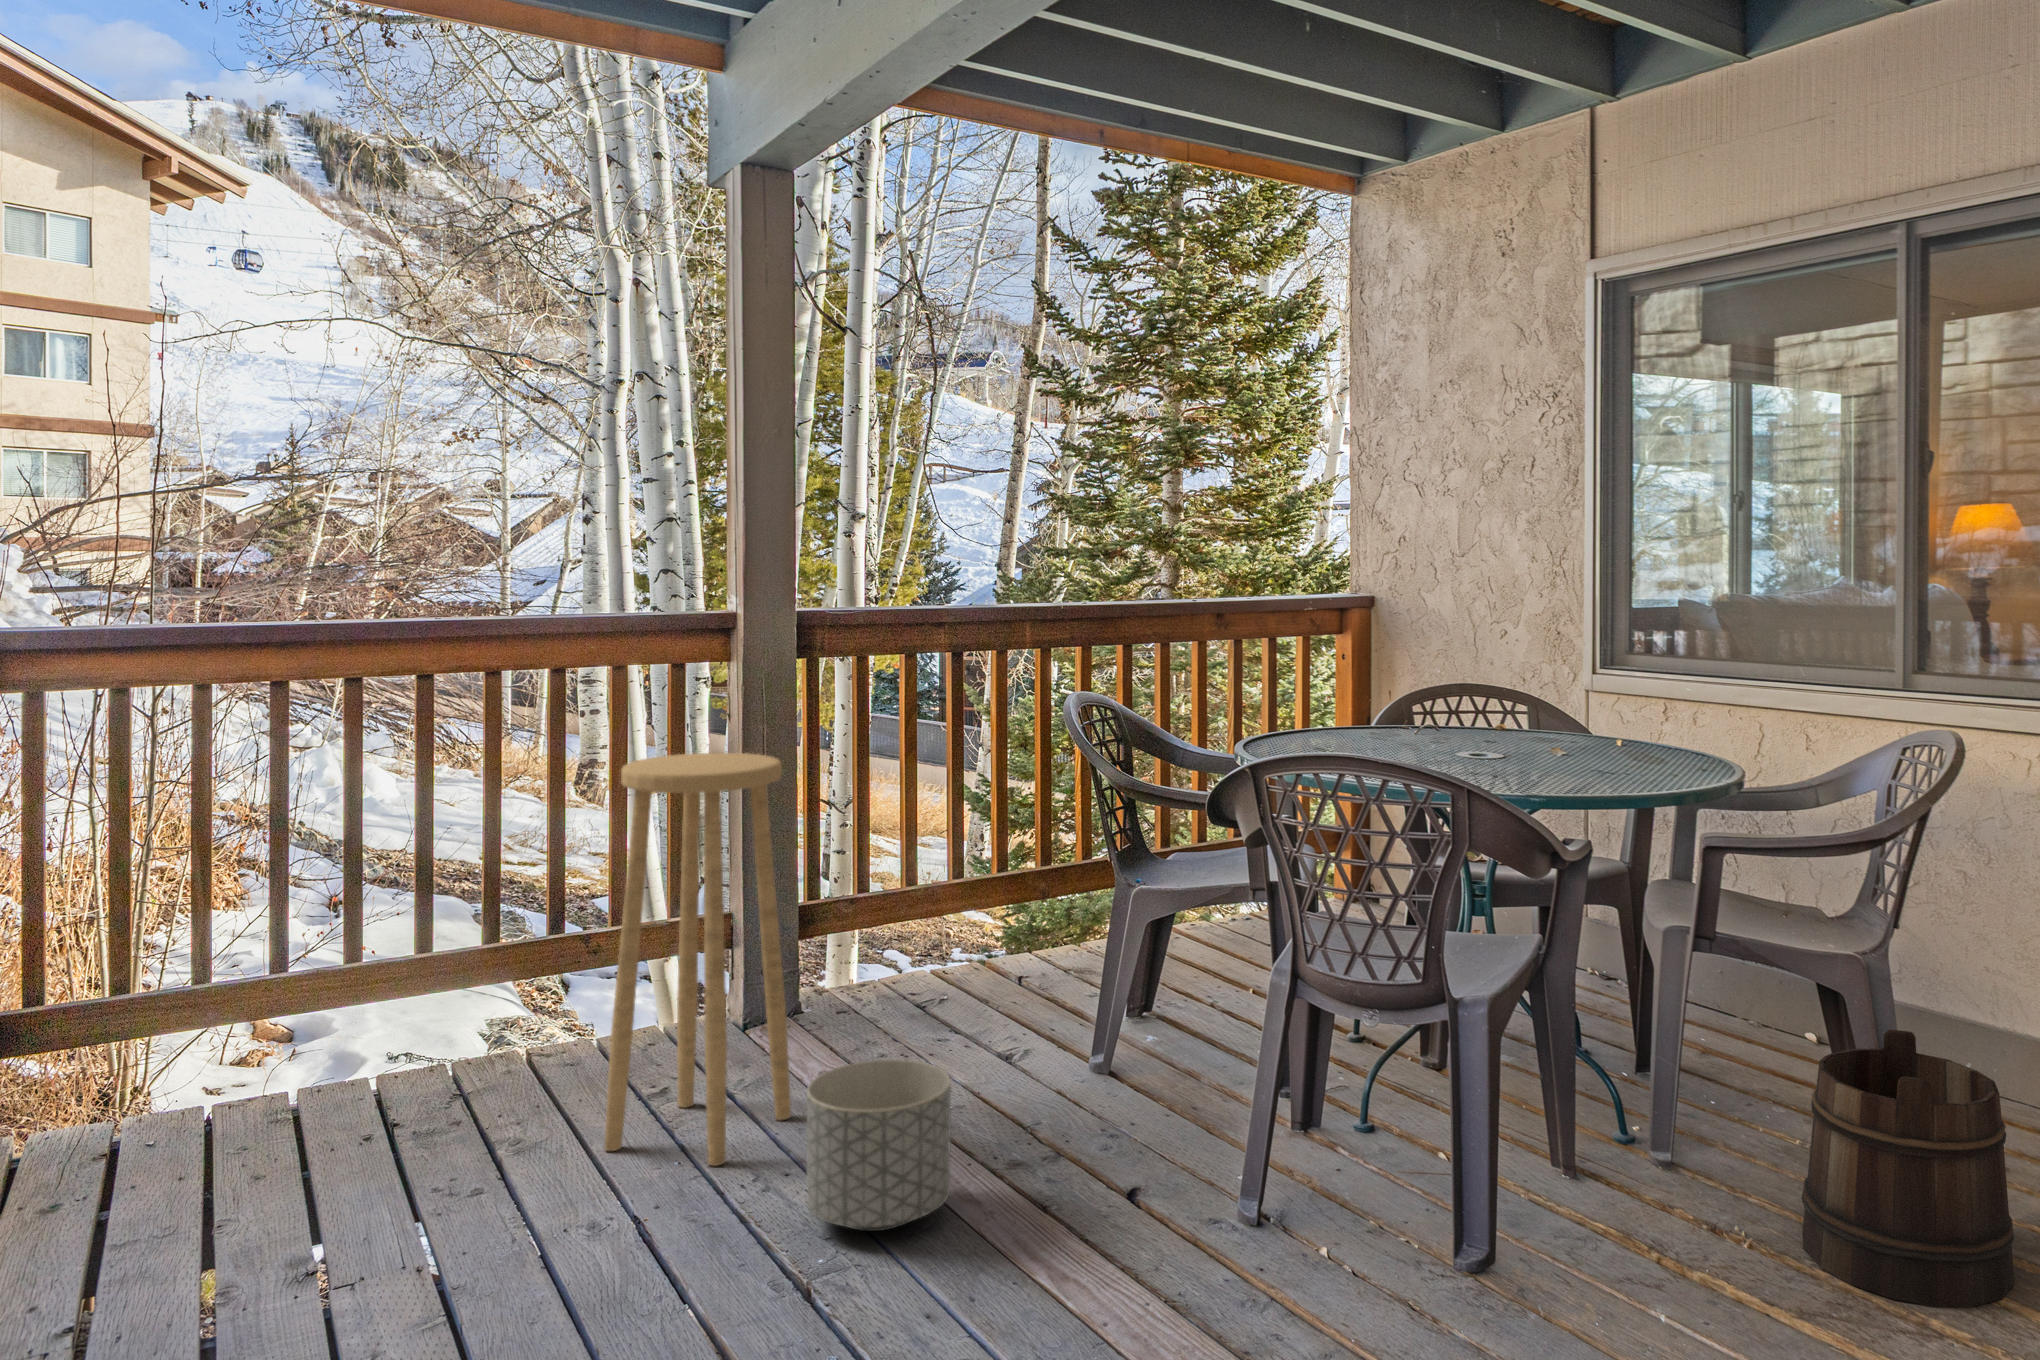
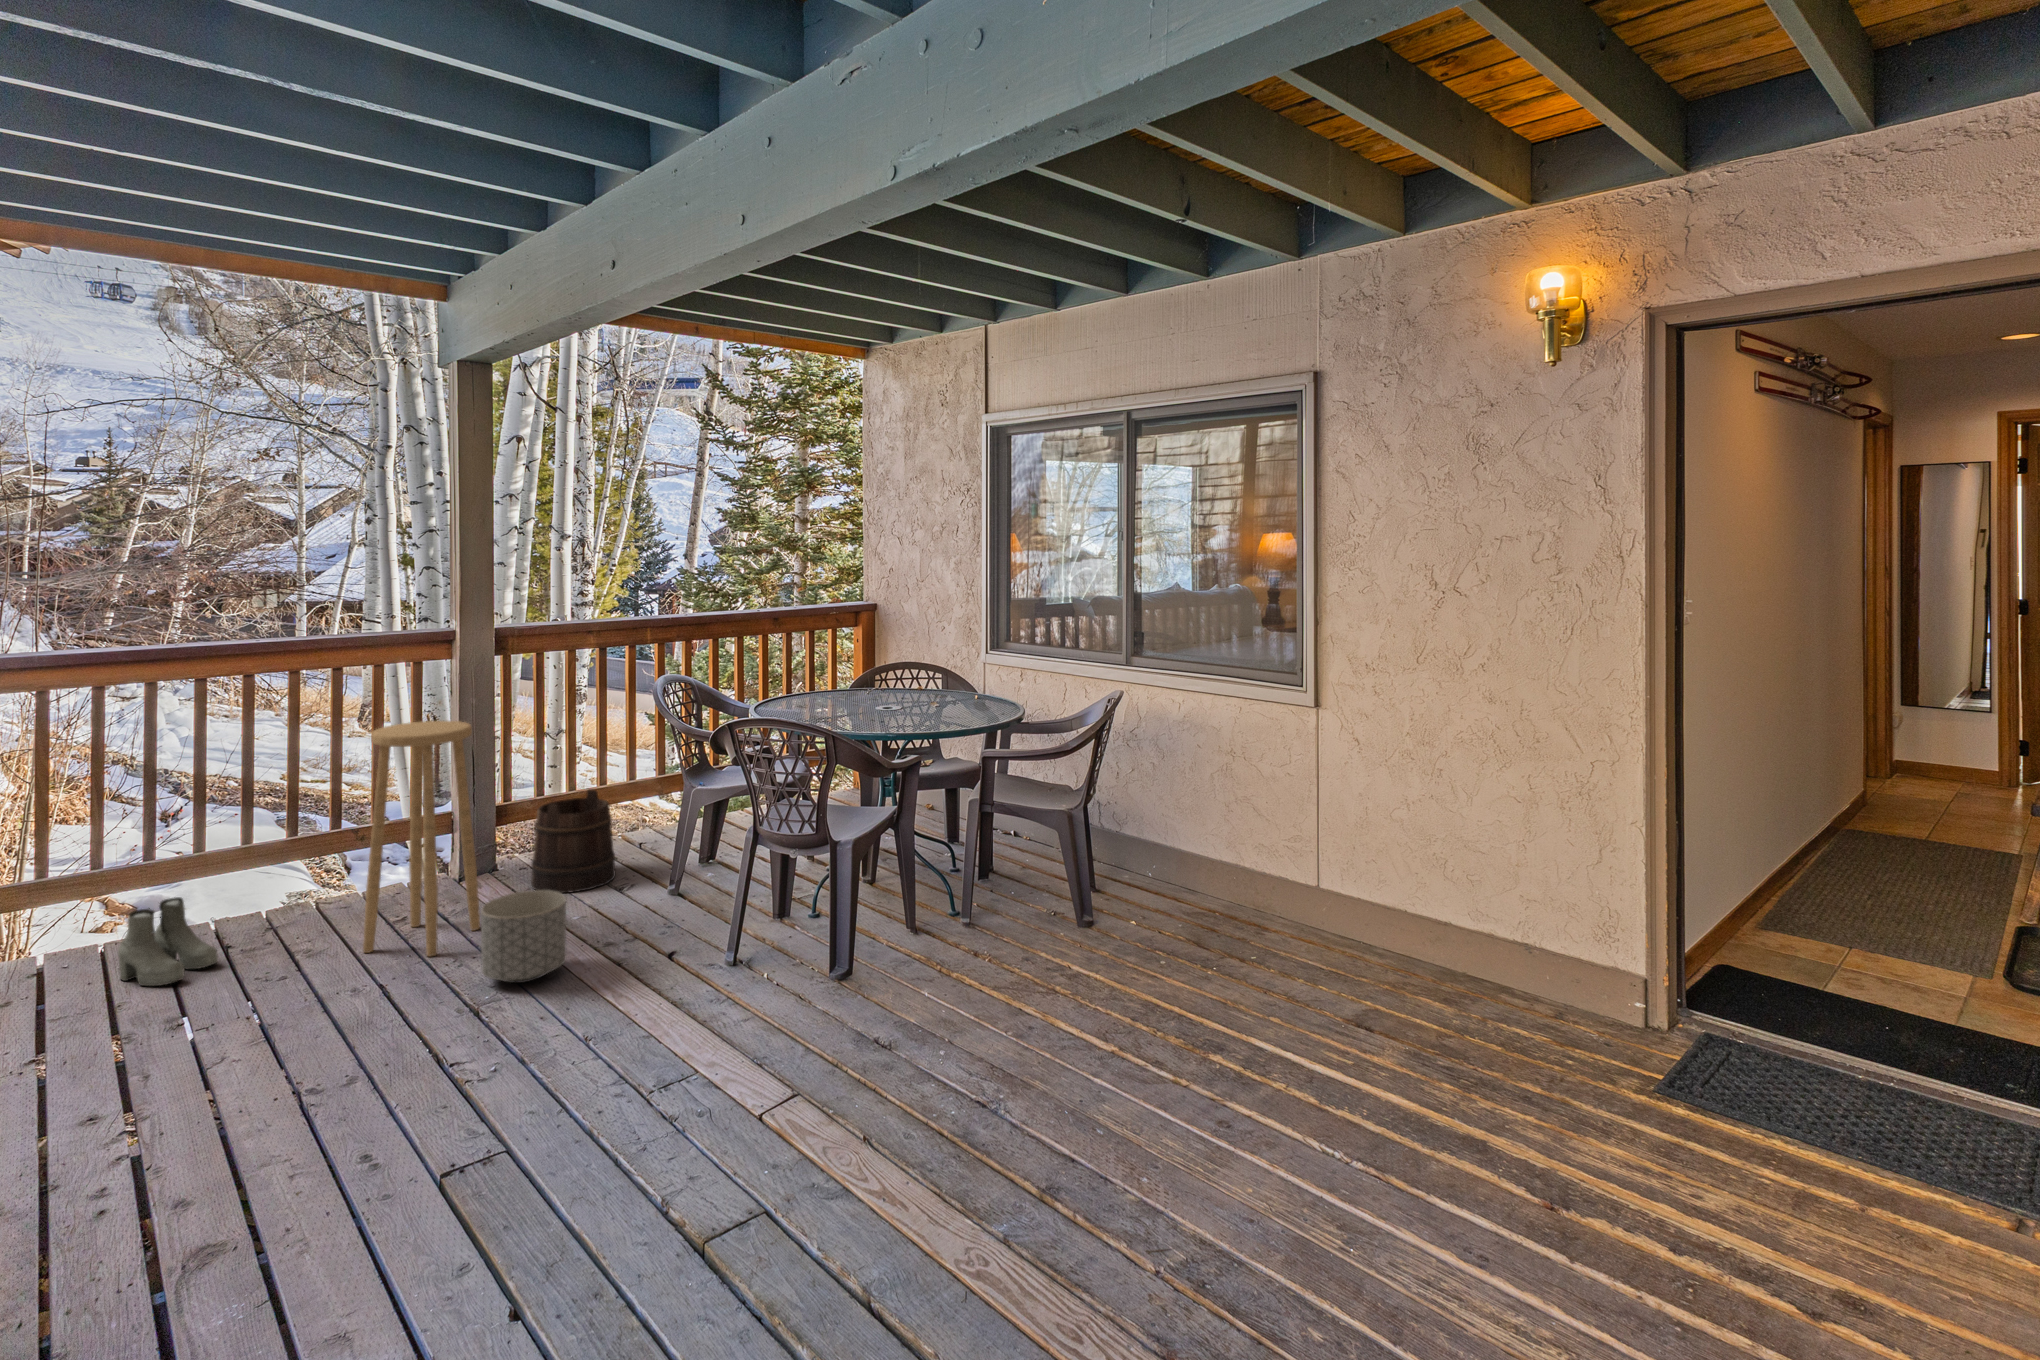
bucket: present [1801,1029,2015,1306] -> present [531,789,615,893]
boots: none [222,1037,376,1191] -> present [118,897,218,986]

